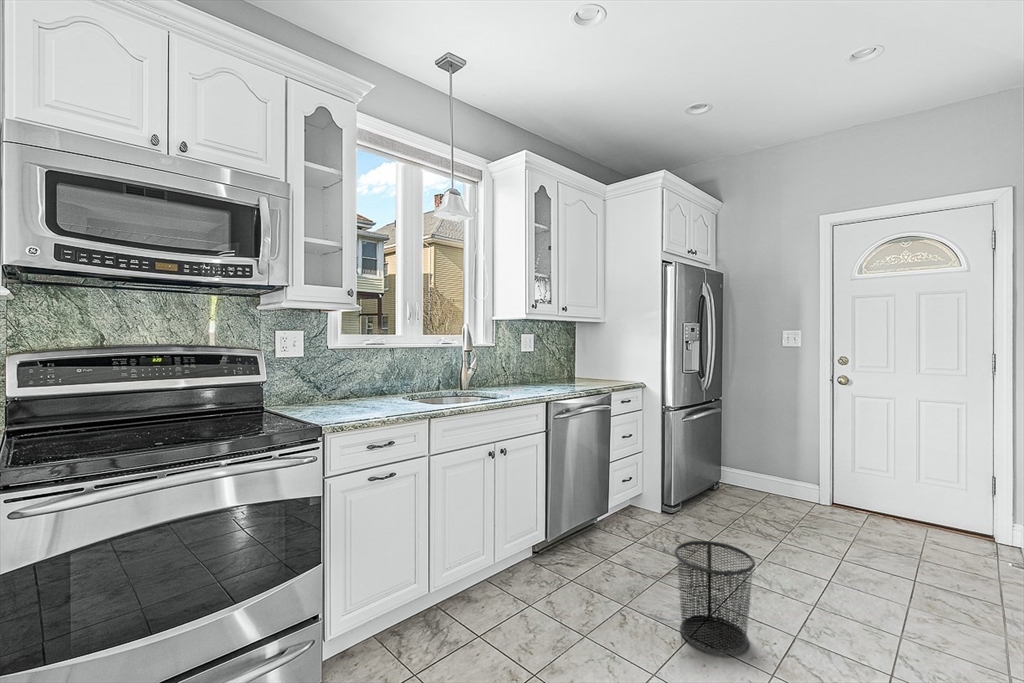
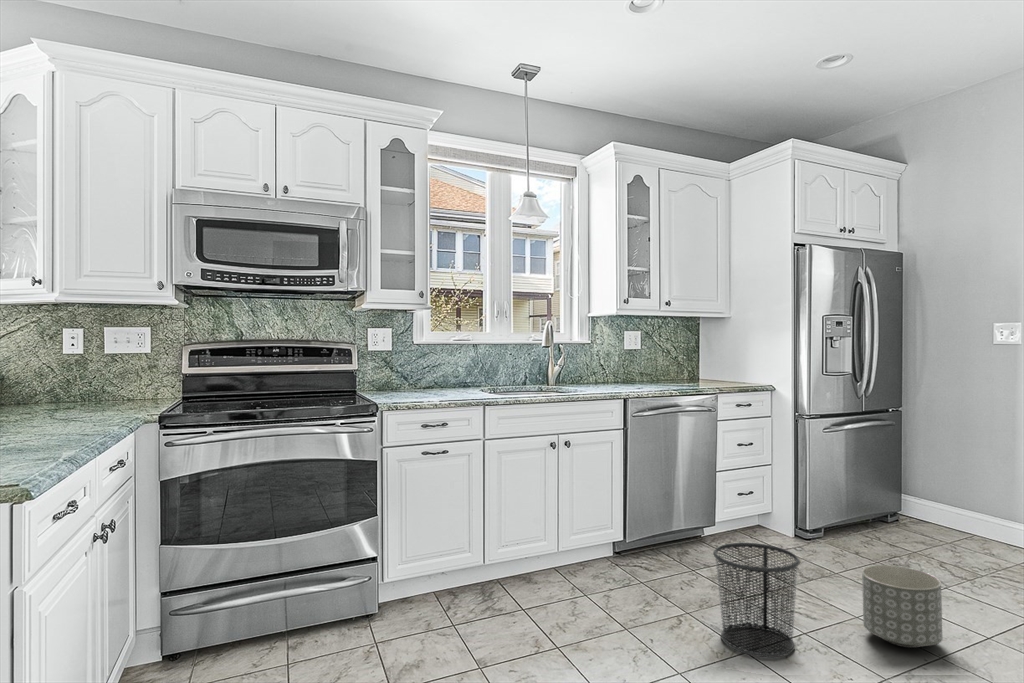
planter: none [779,545,846,617] -> present [862,565,943,648]

